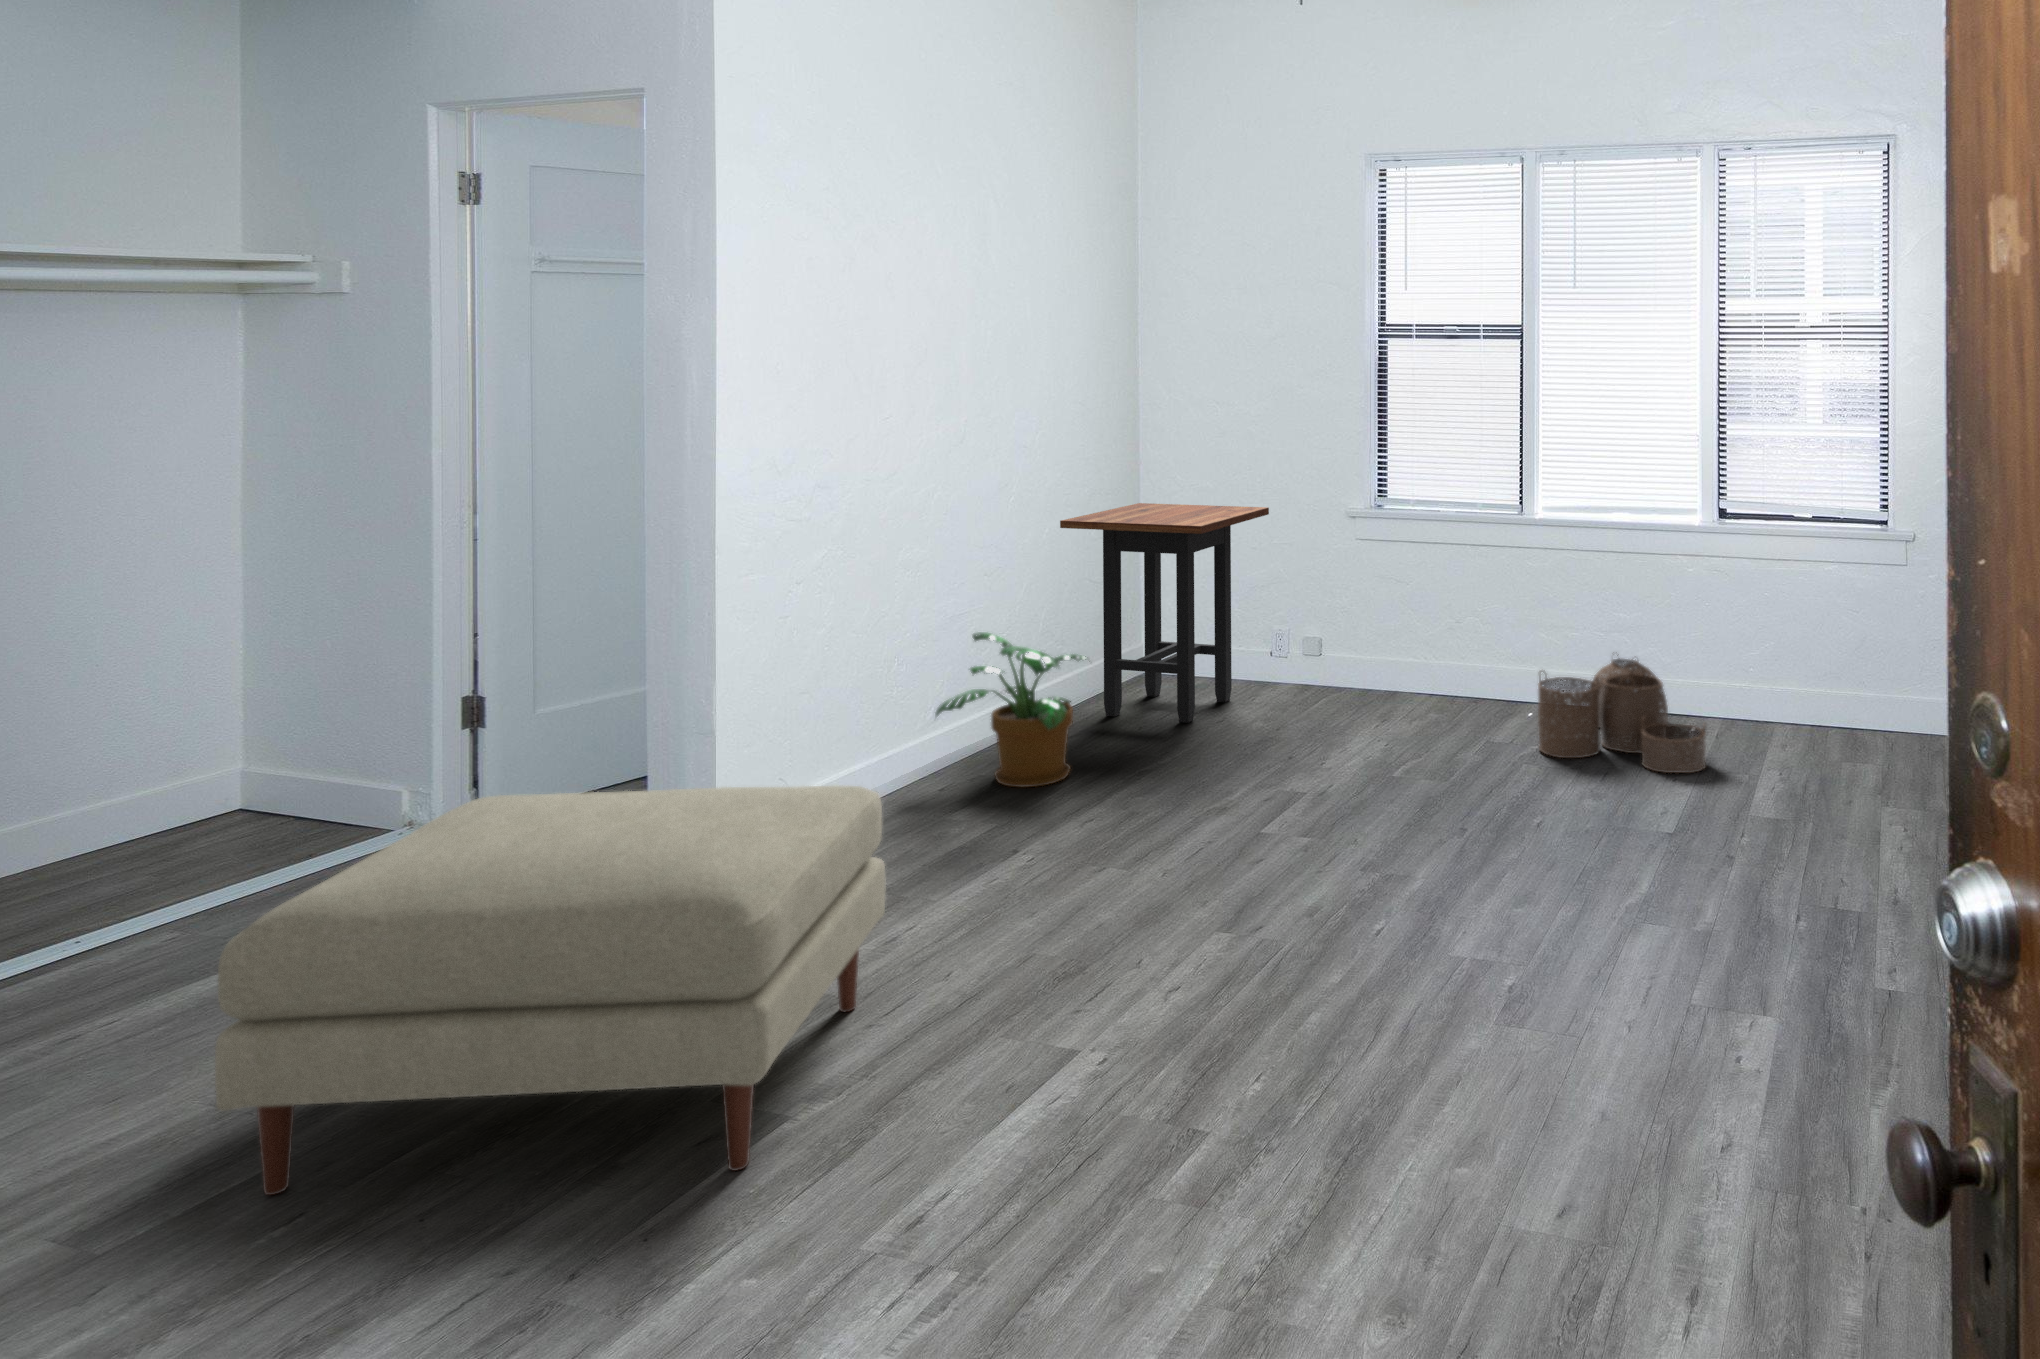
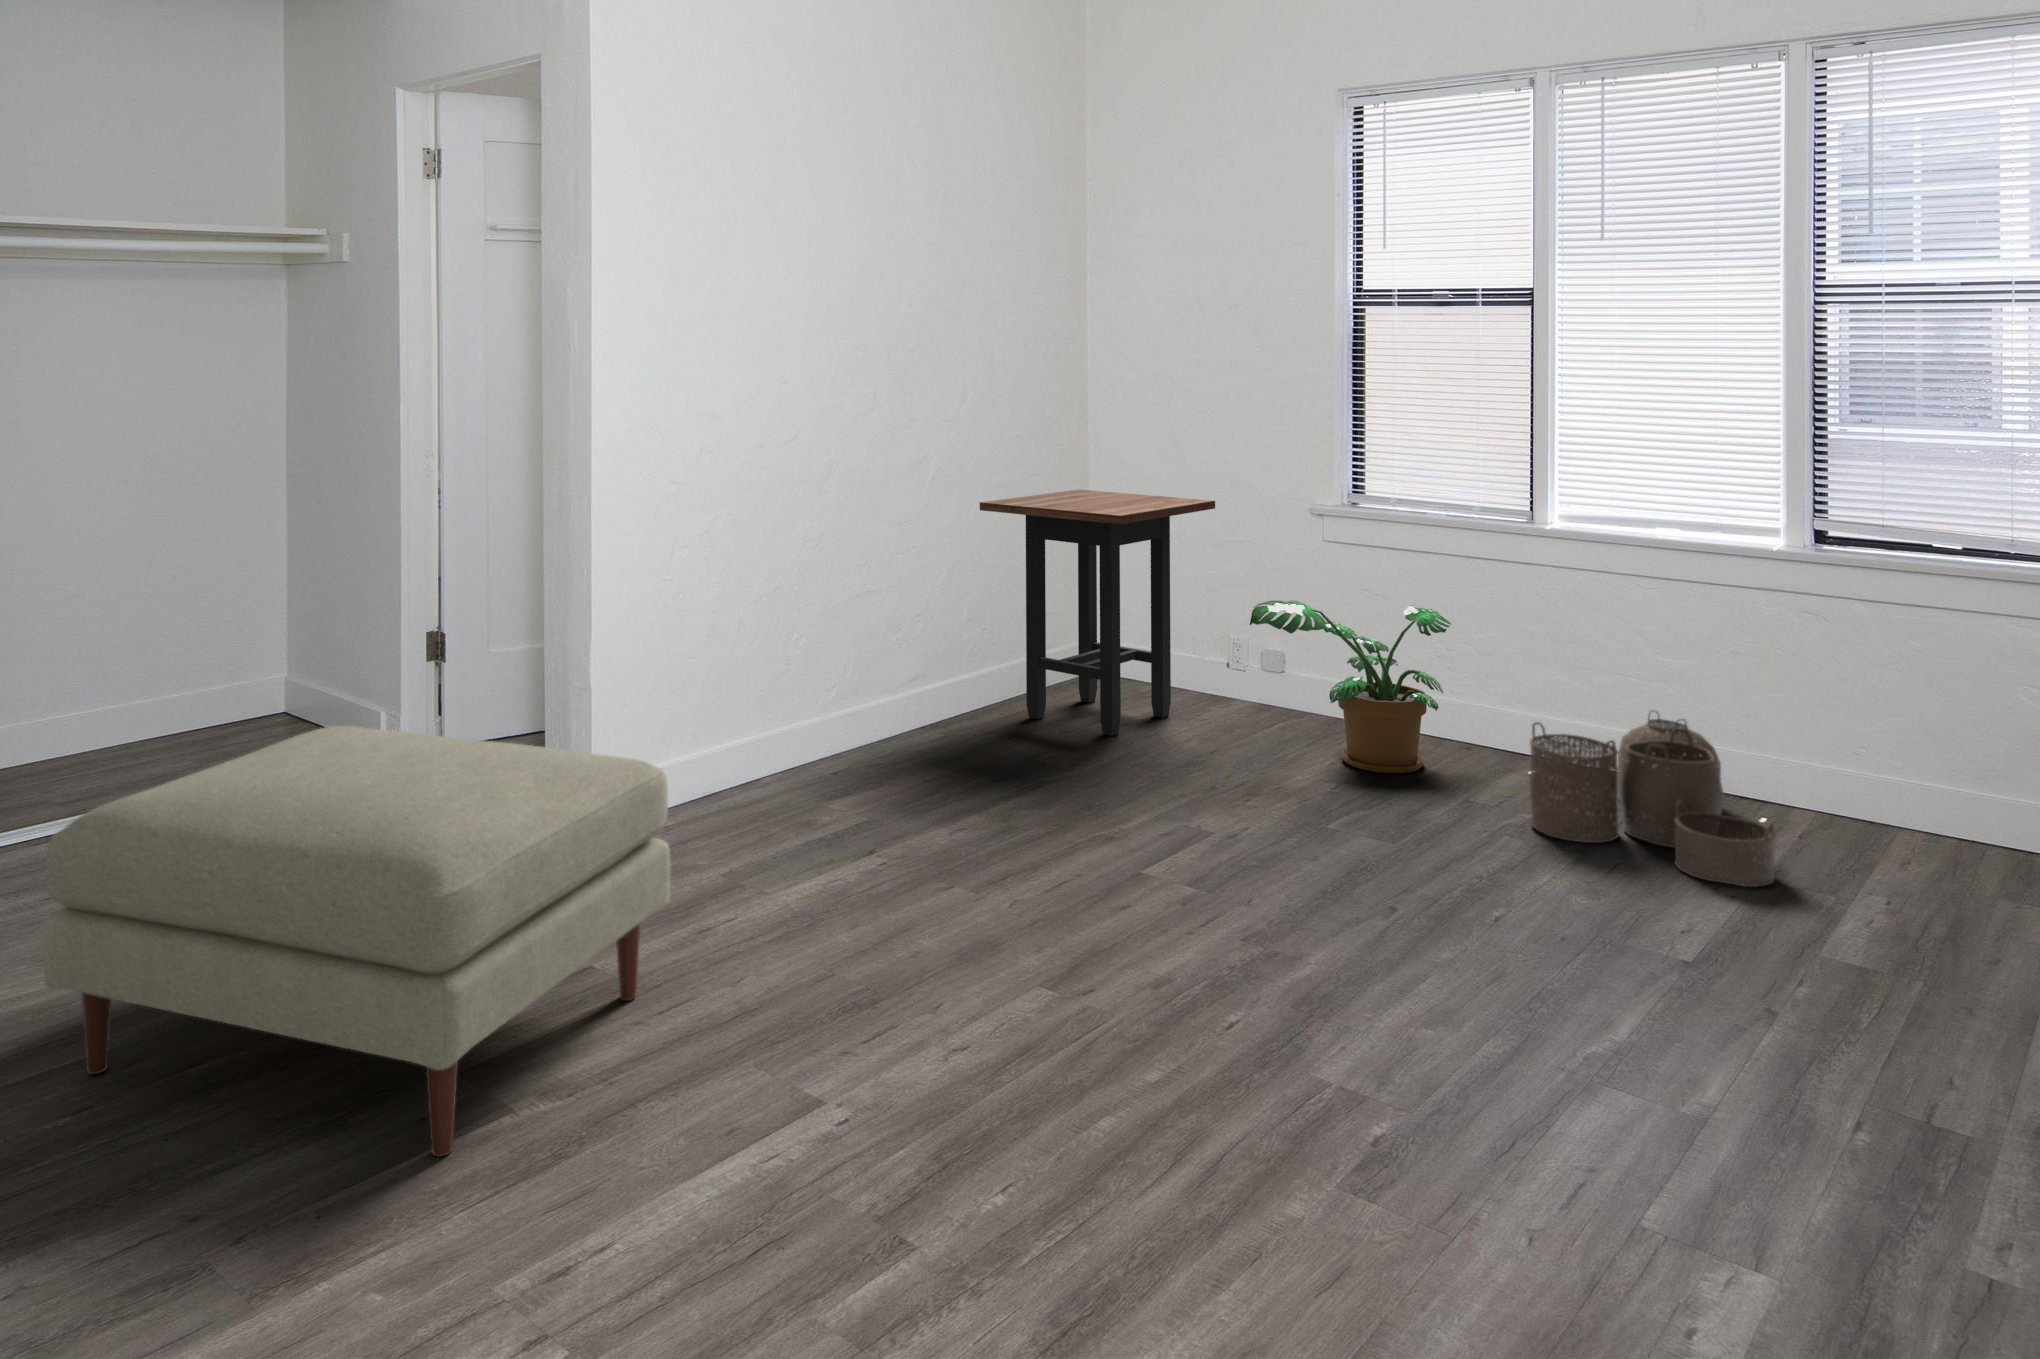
potted plant: present [935,632,1086,787] -> present [1250,600,1451,773]

